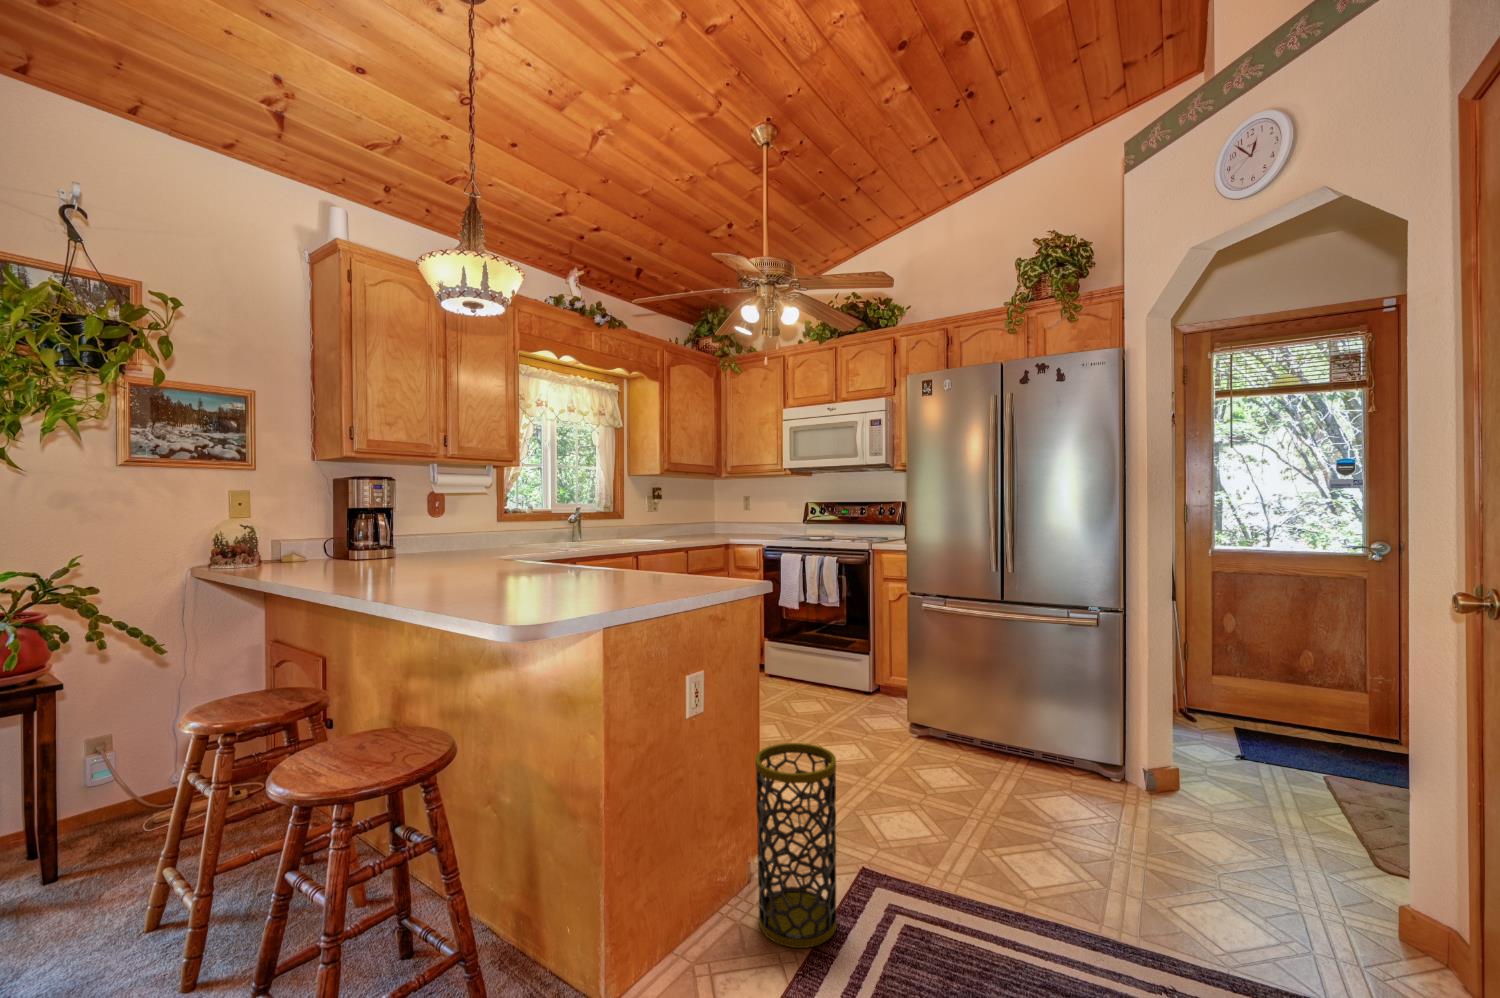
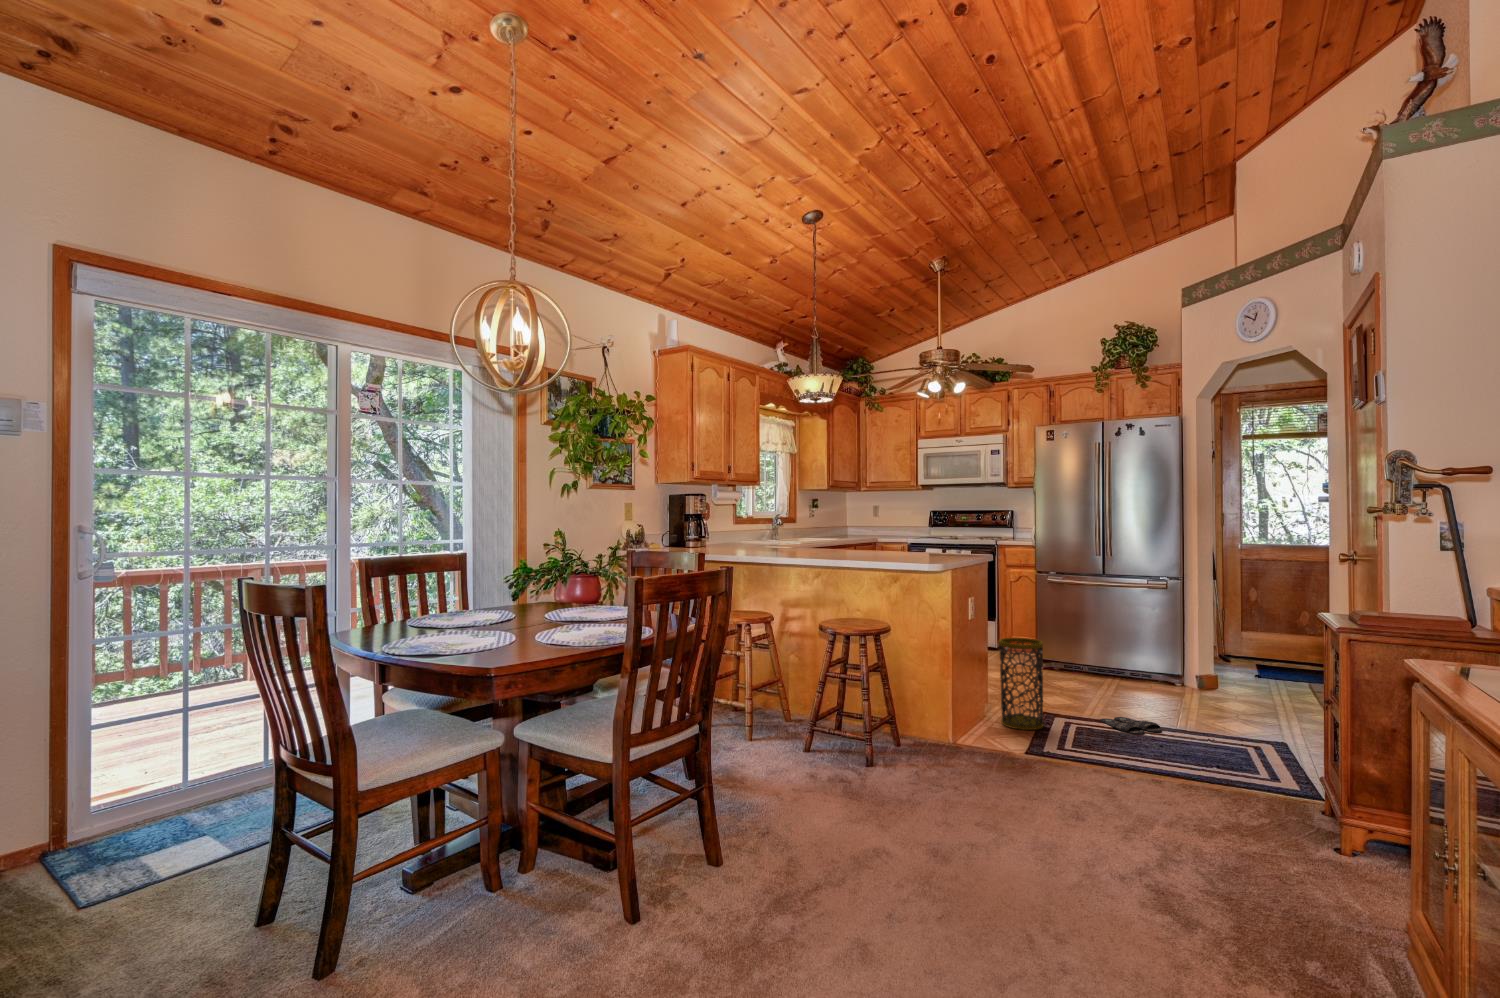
slippers: none [956,893,1069,968] -> present [1100,717,1162,734]

